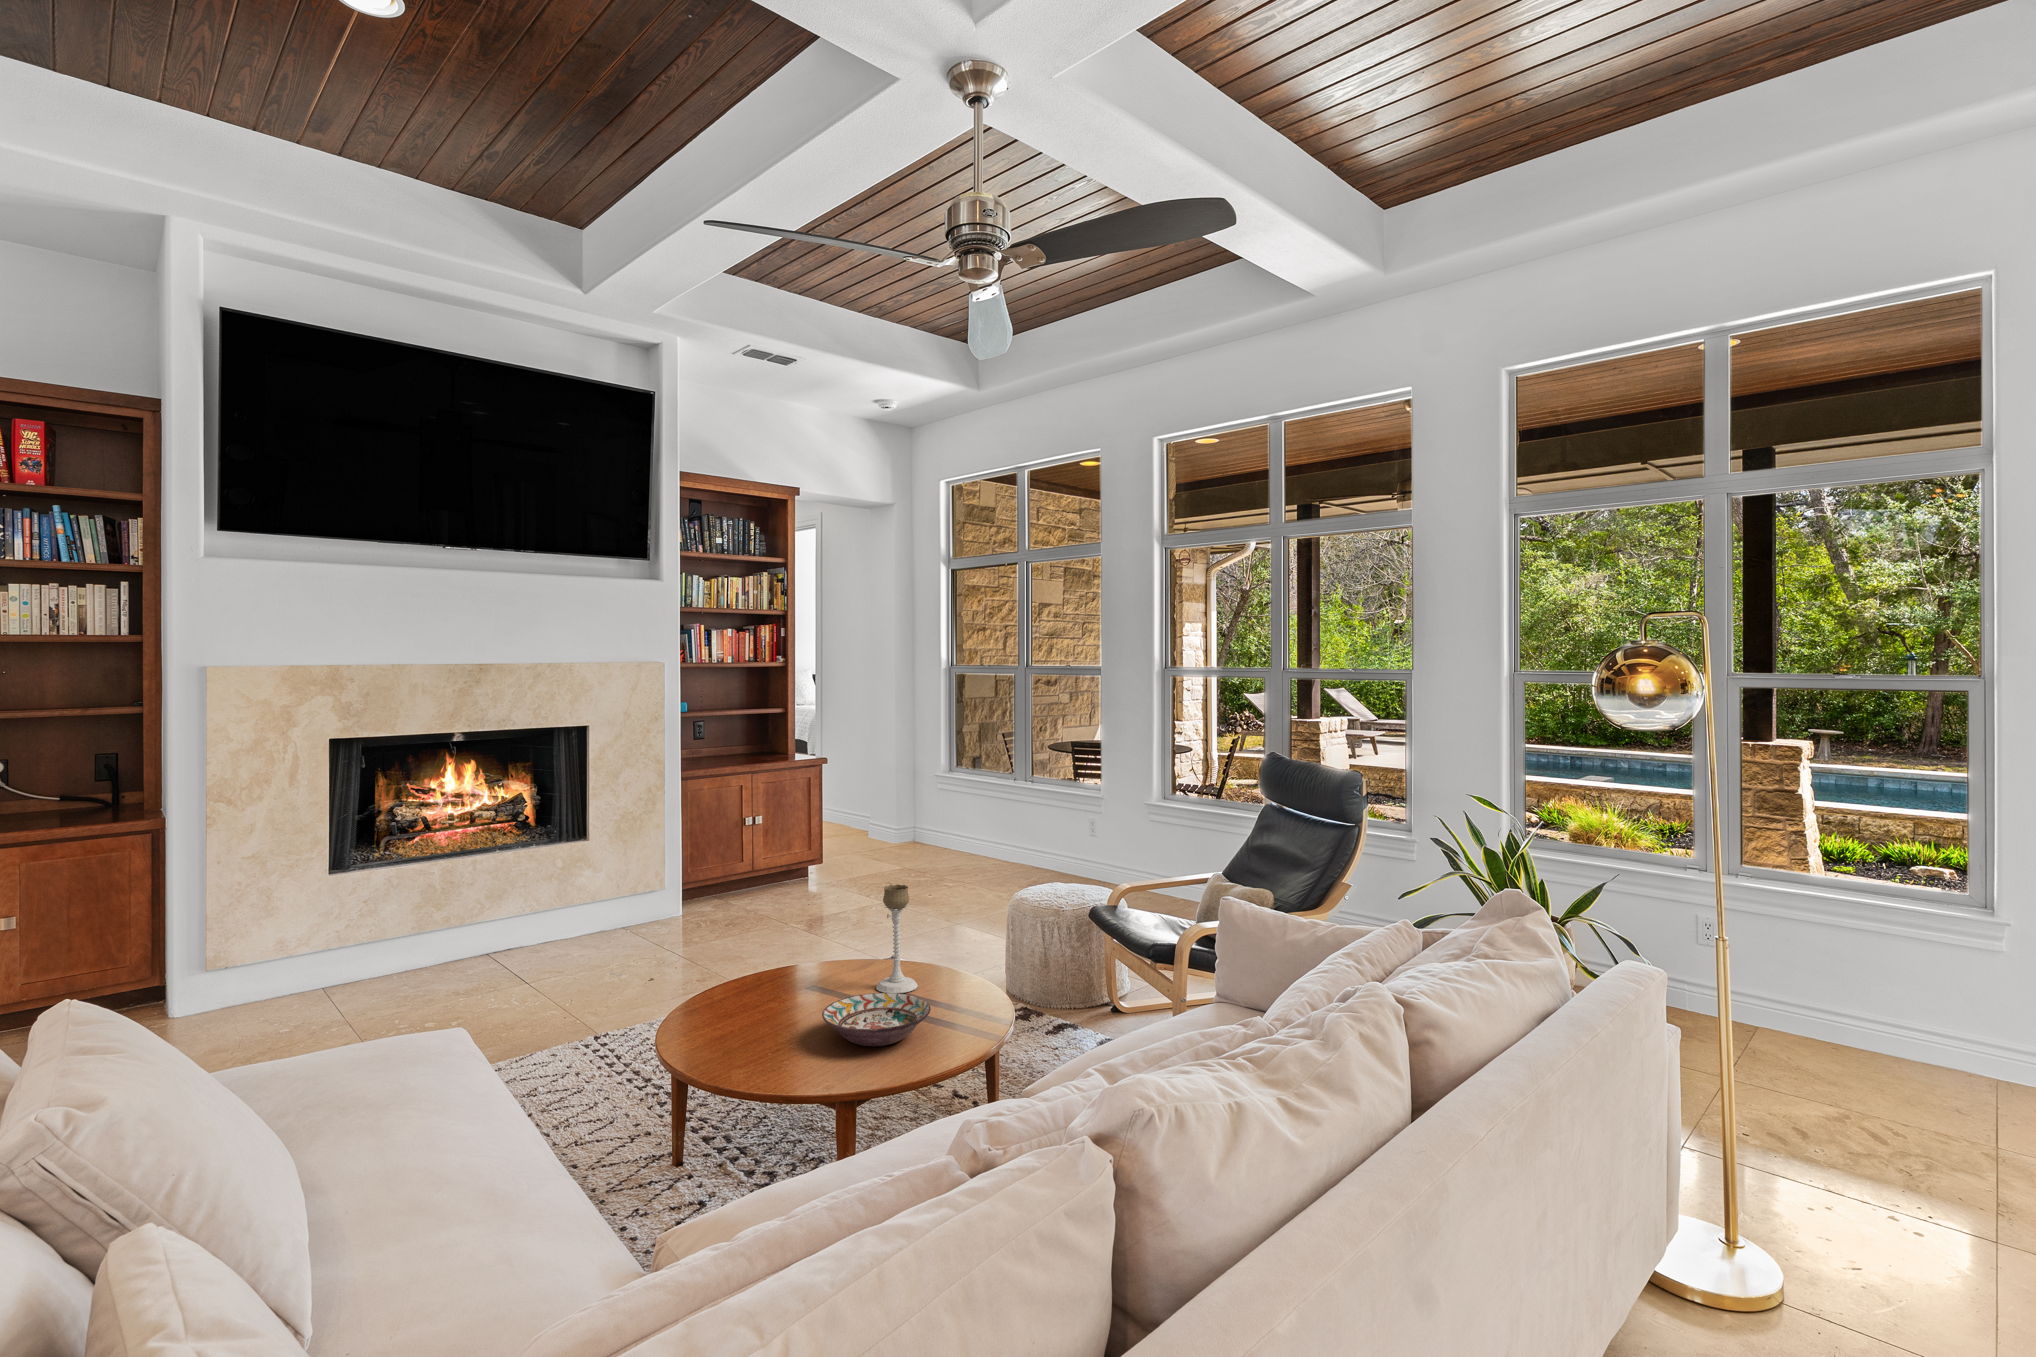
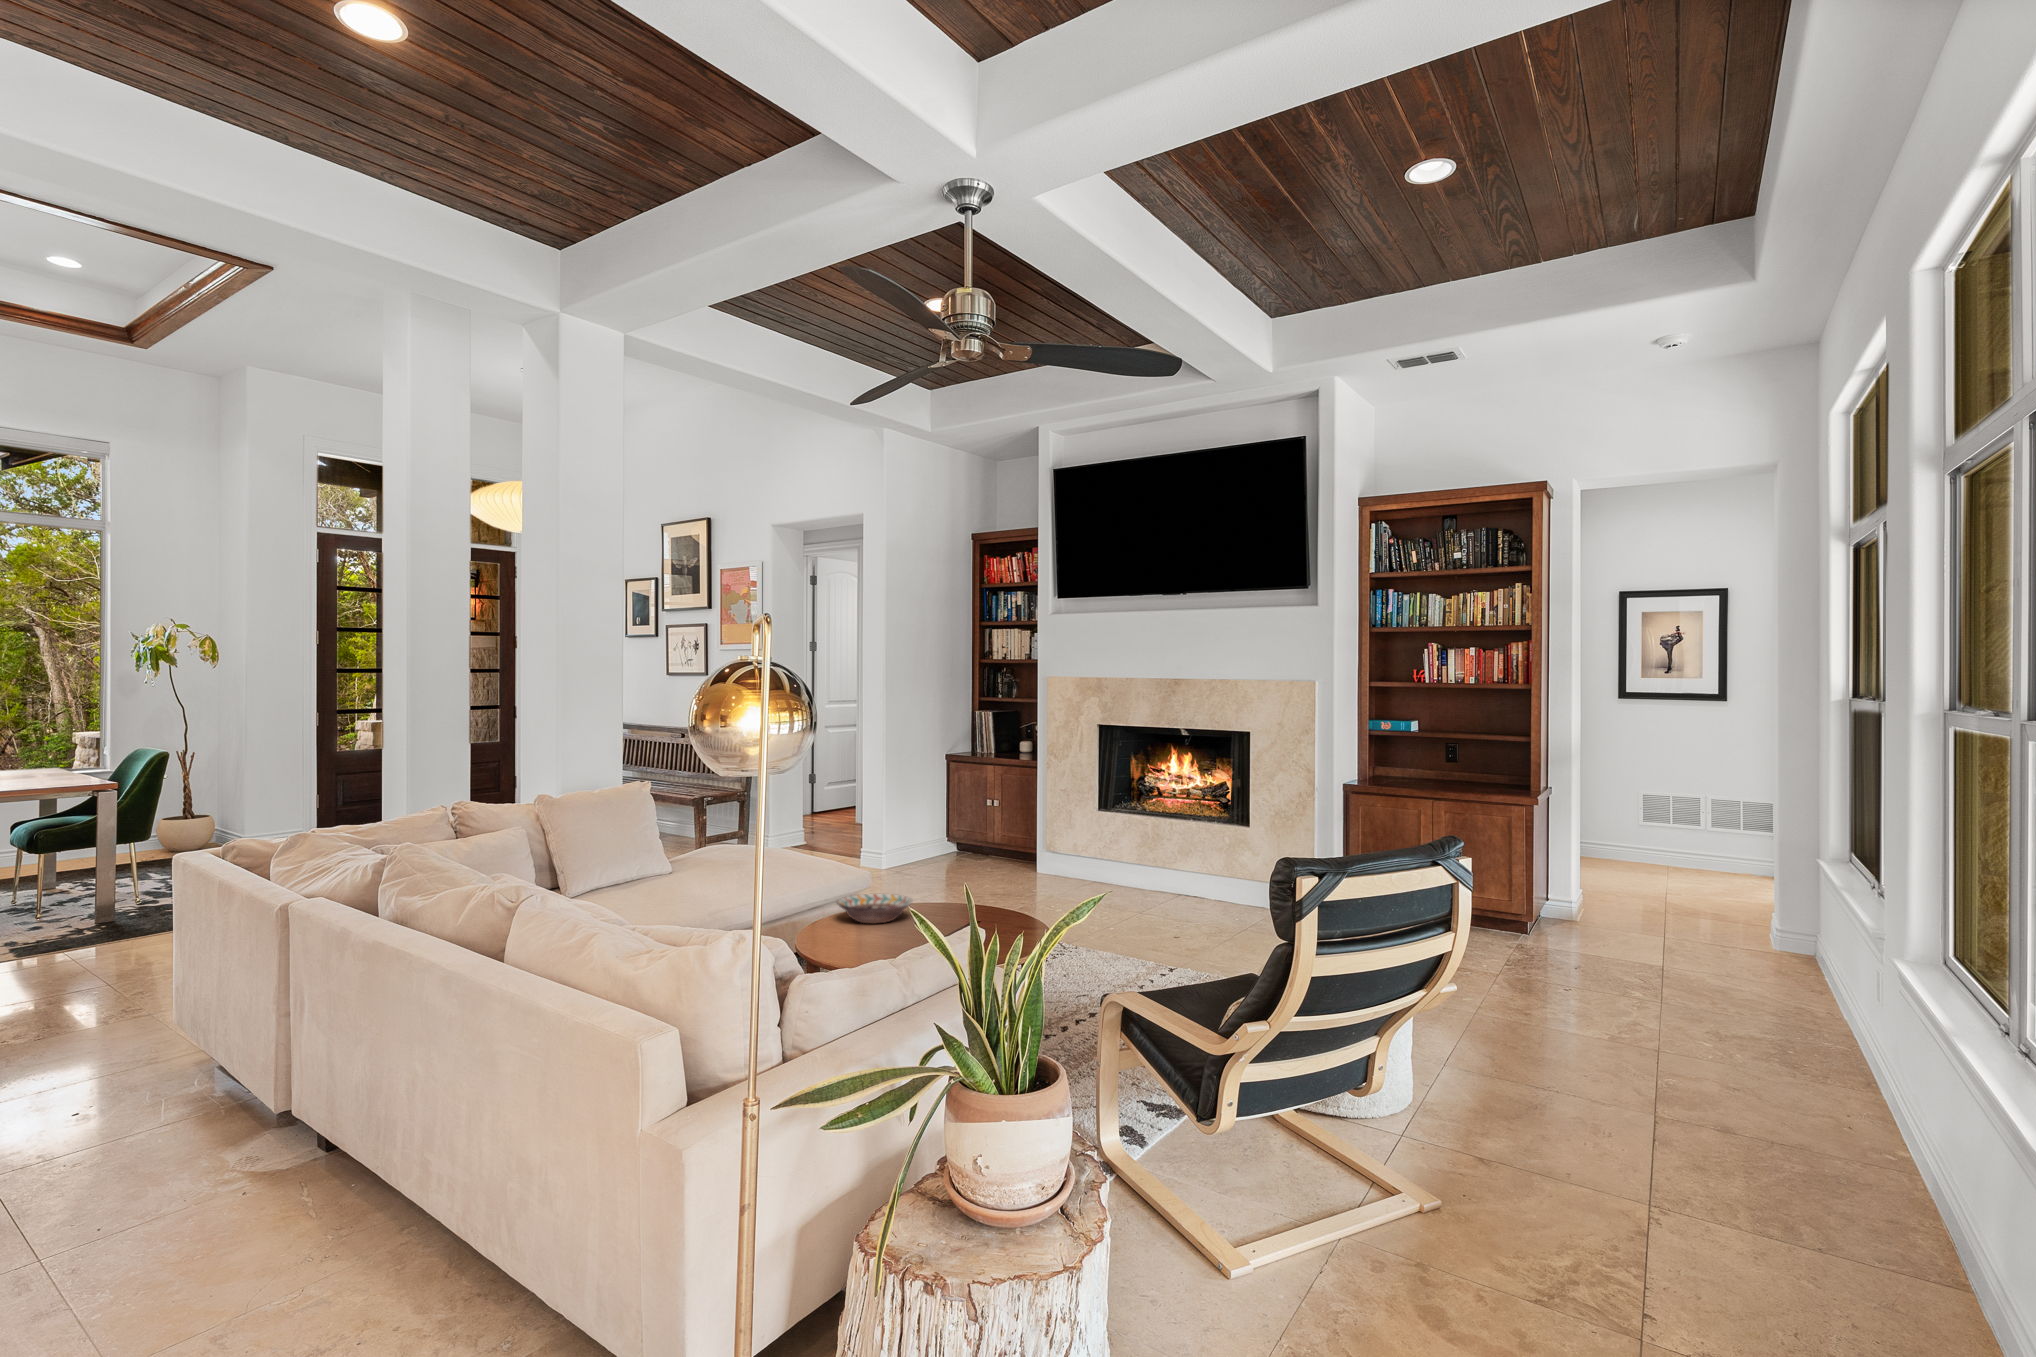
candle holder: present [876,885,918,993] -> none [965,834,997,918]

